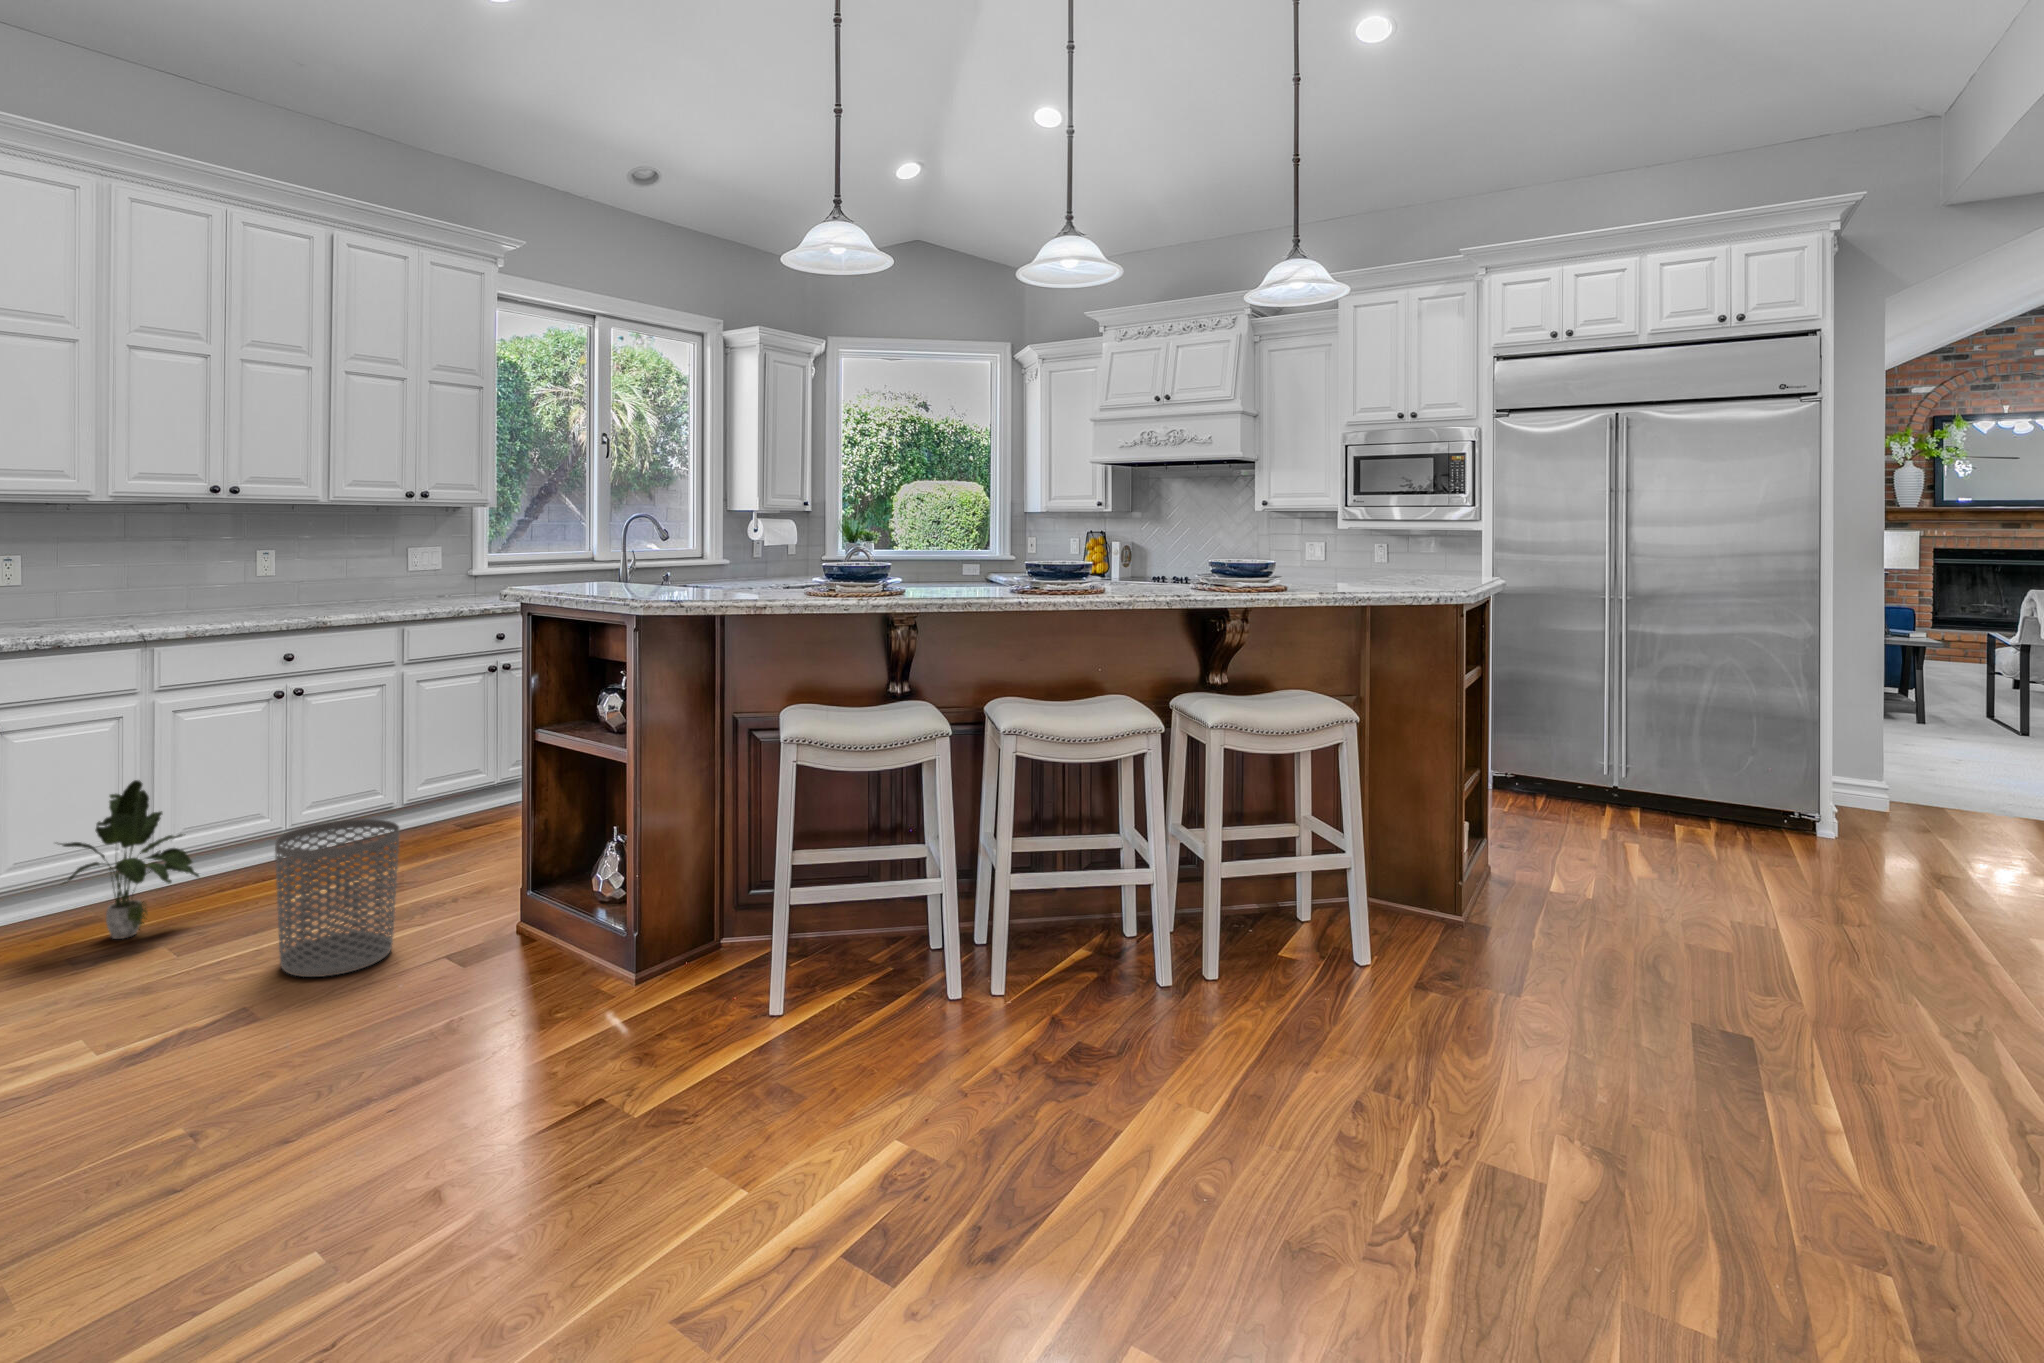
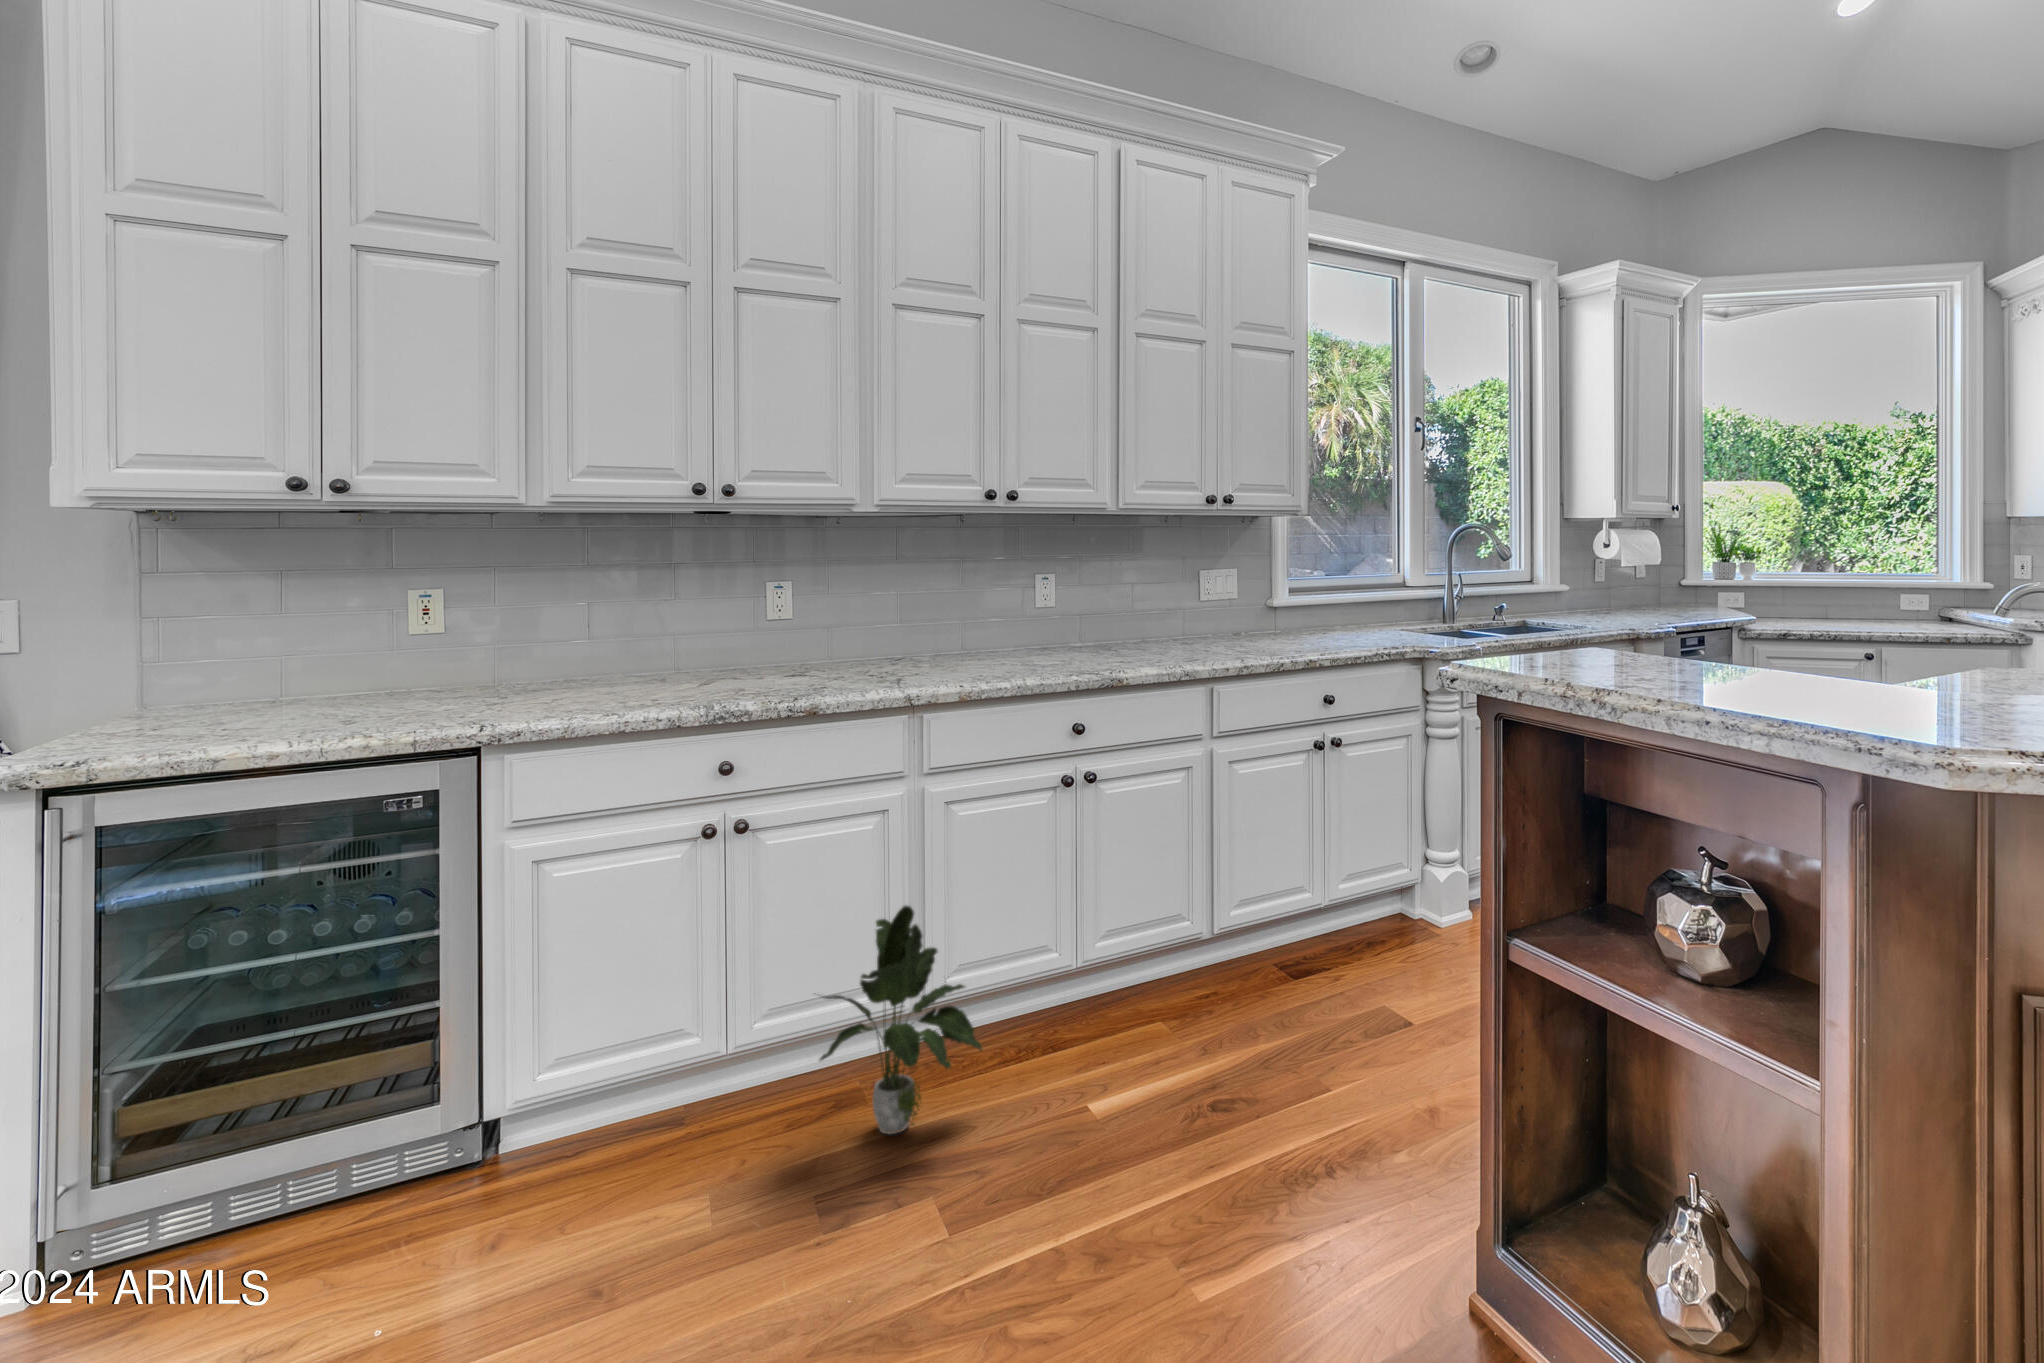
waste bin: present [275,819,399,977] -> none [1094,1009,1268,1296]

